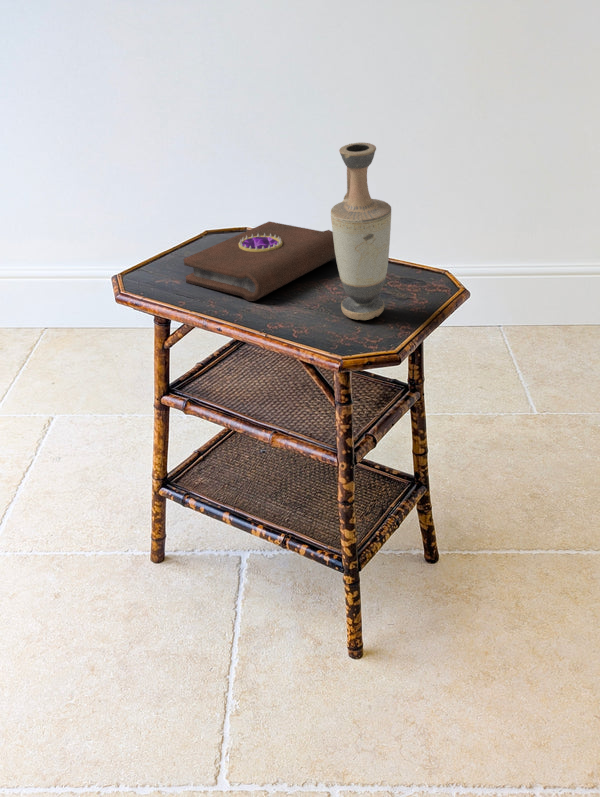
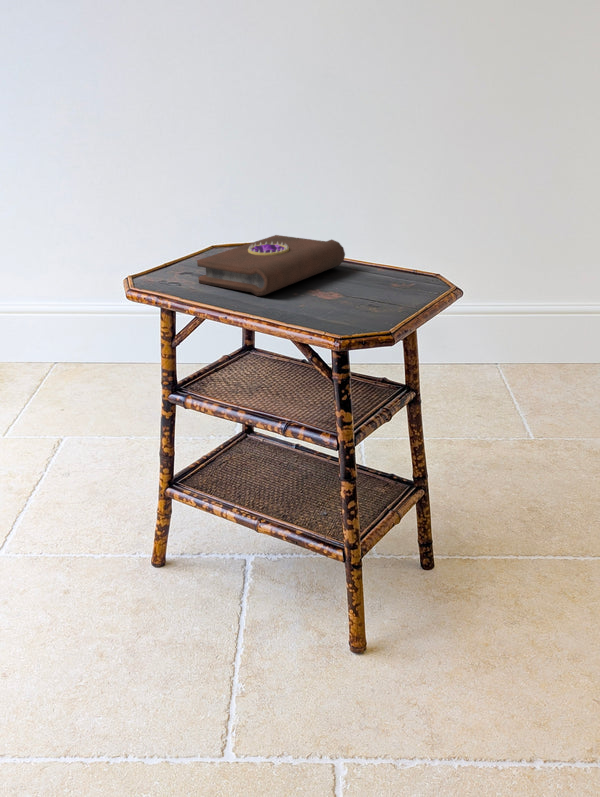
vase: present [331,143,391,320] -> none [335,144,390,310]

